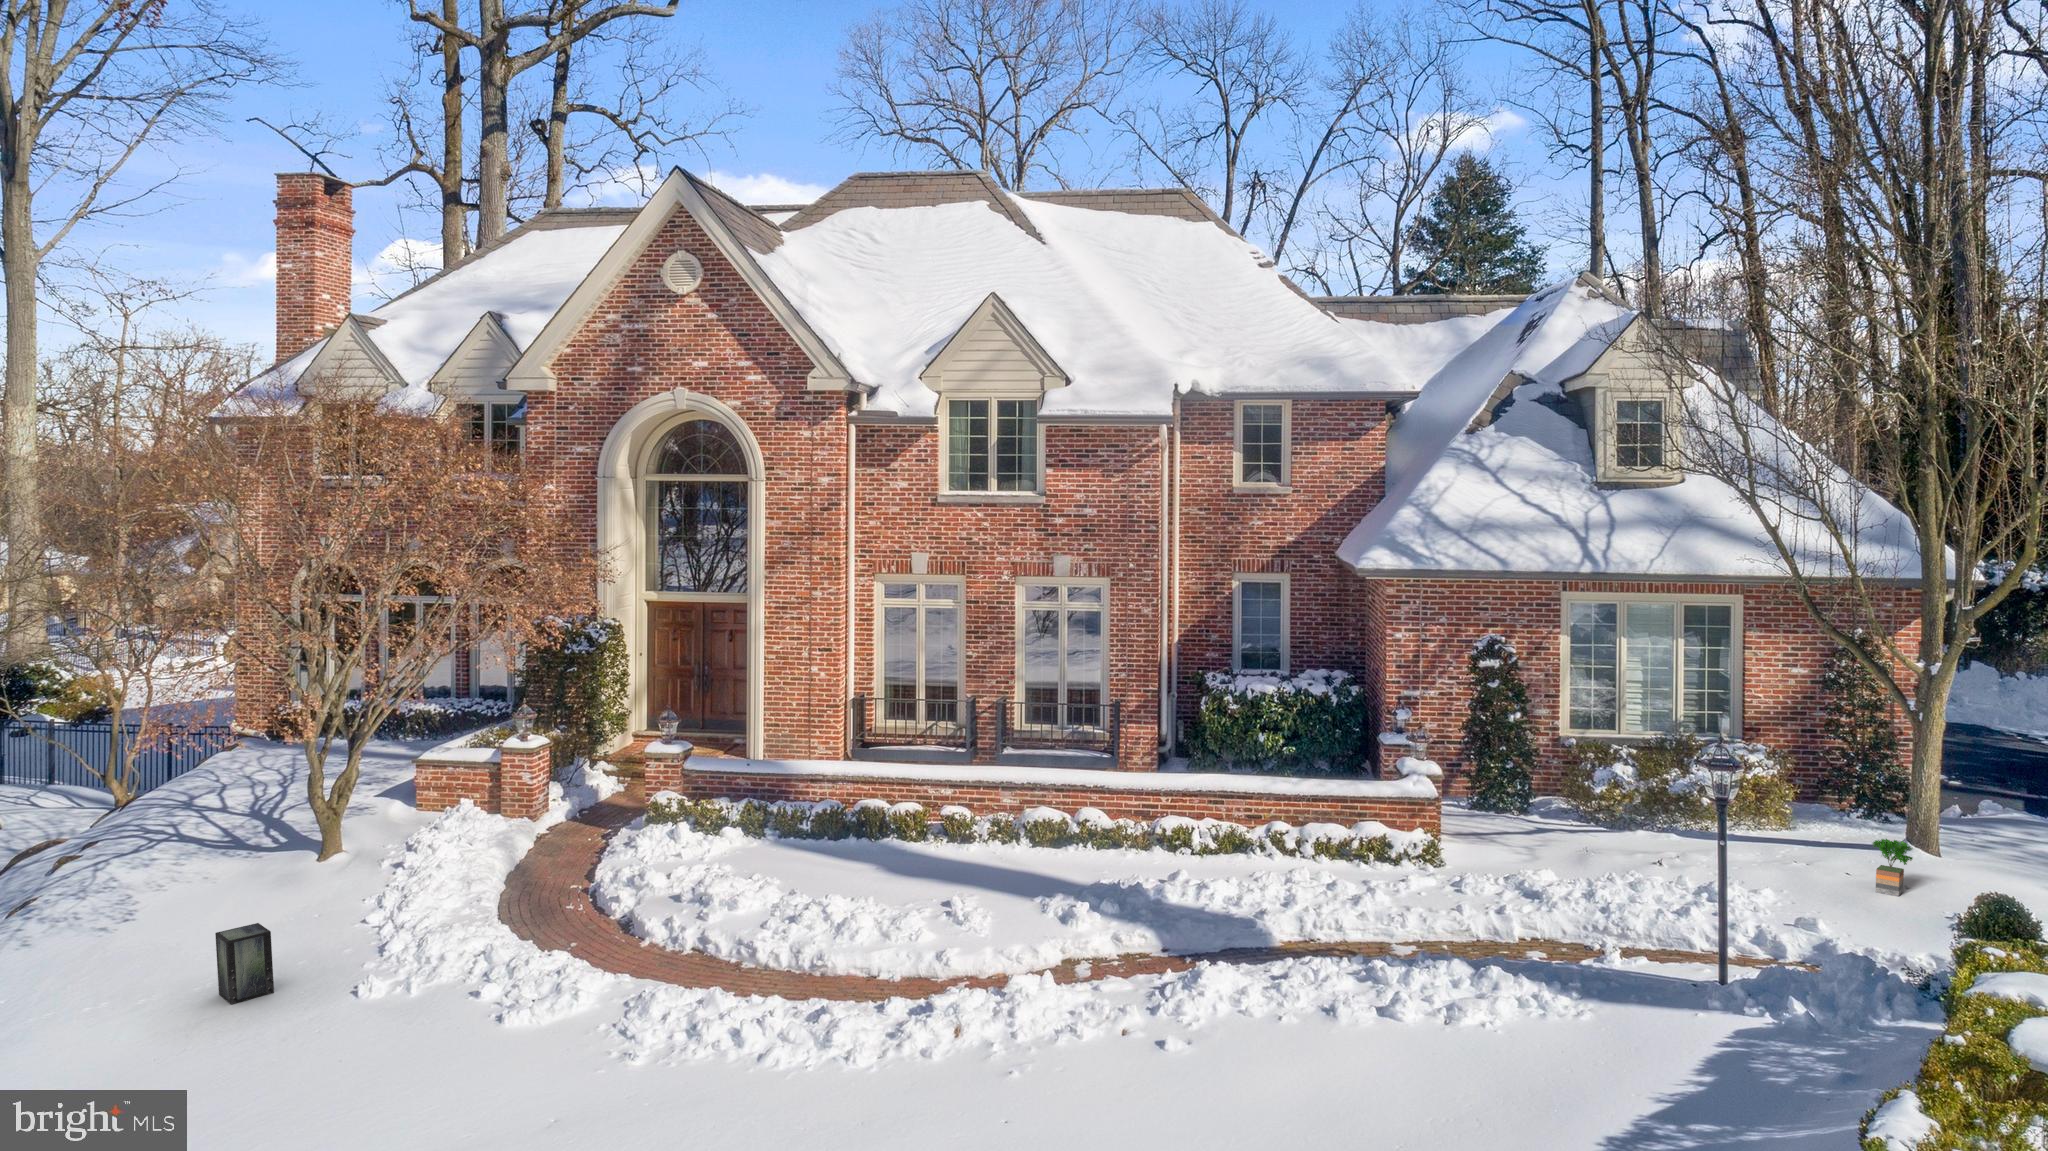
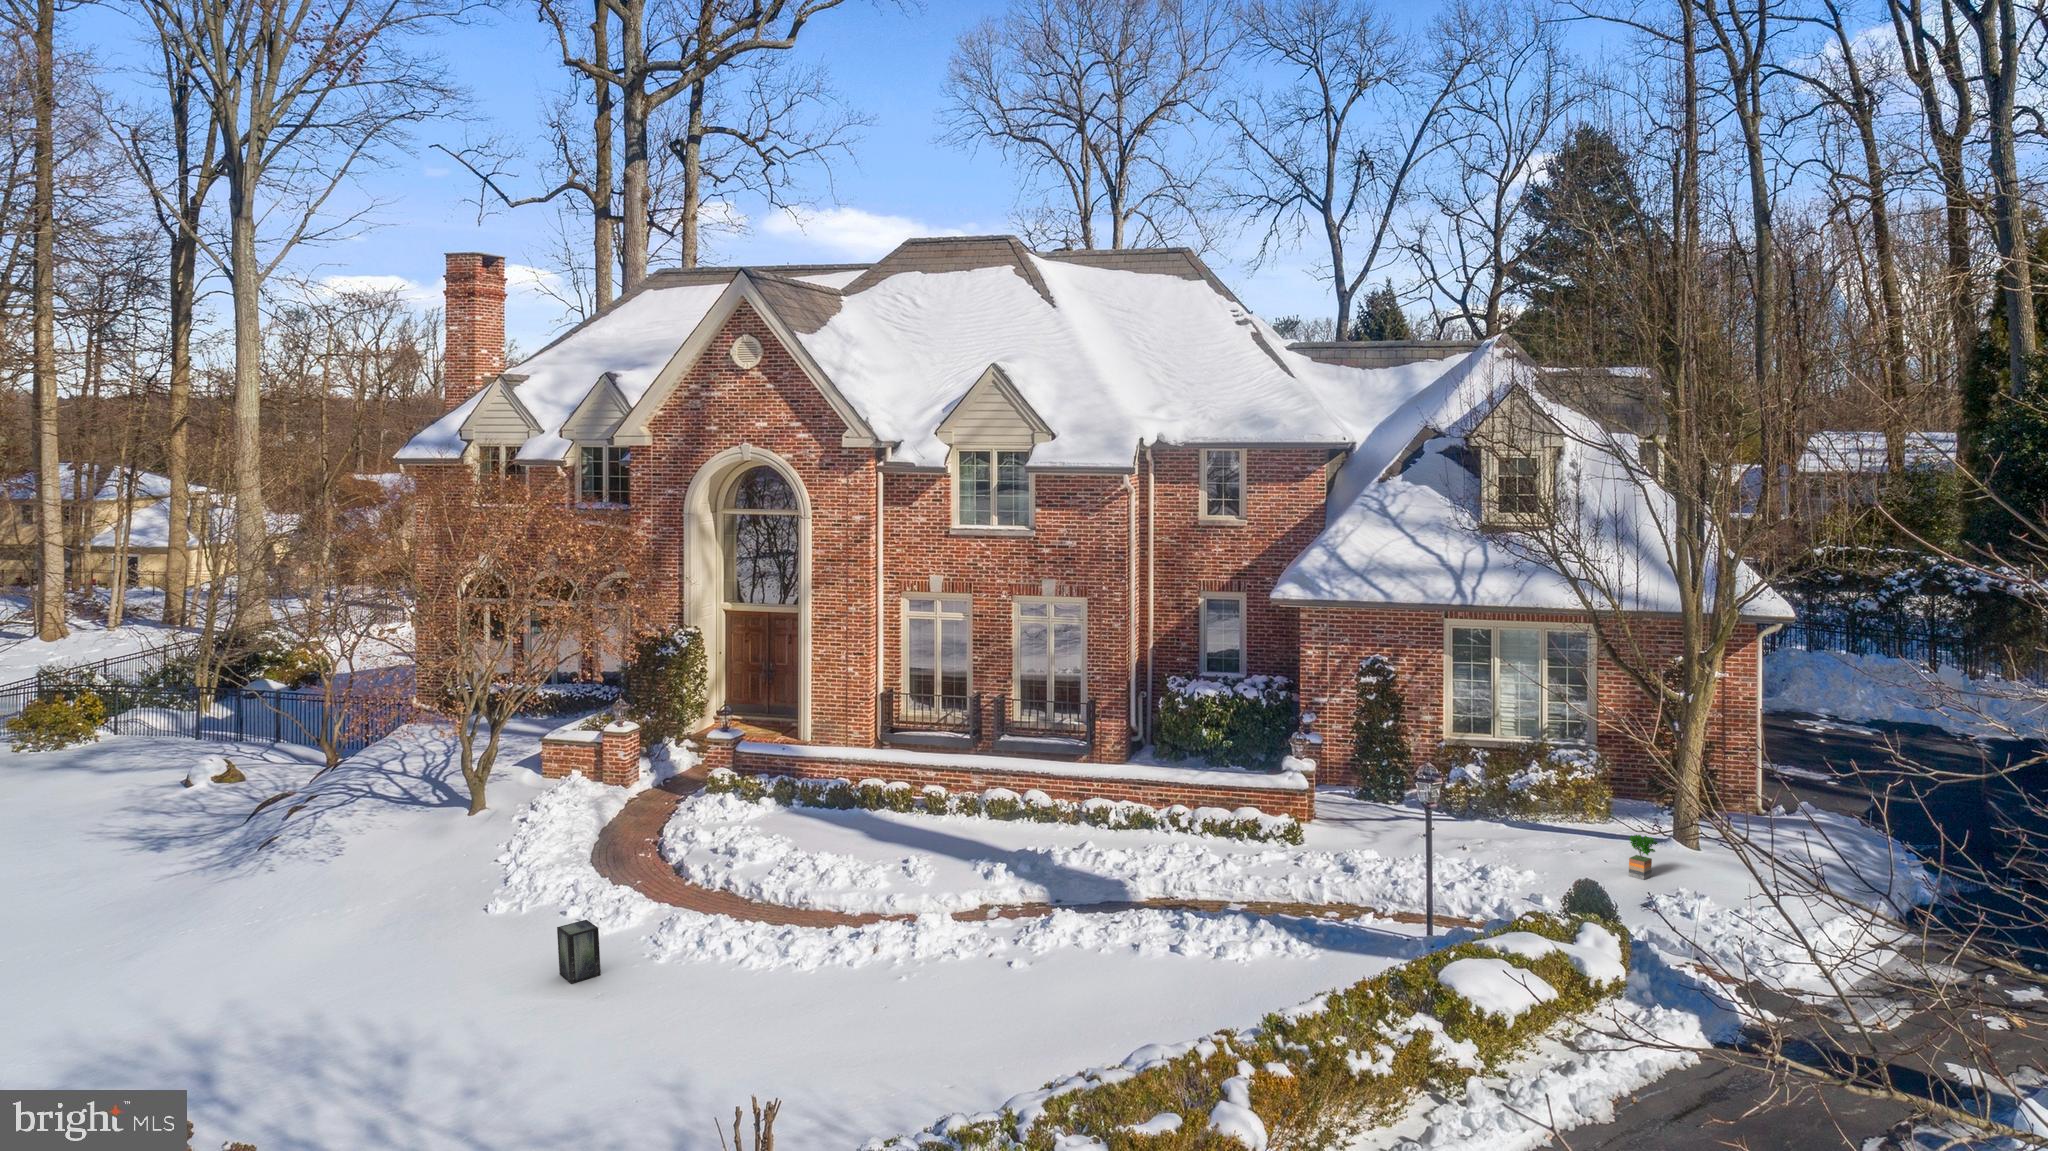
storage box: present [215,923,274,1004] -> present [557,920,601,984]

